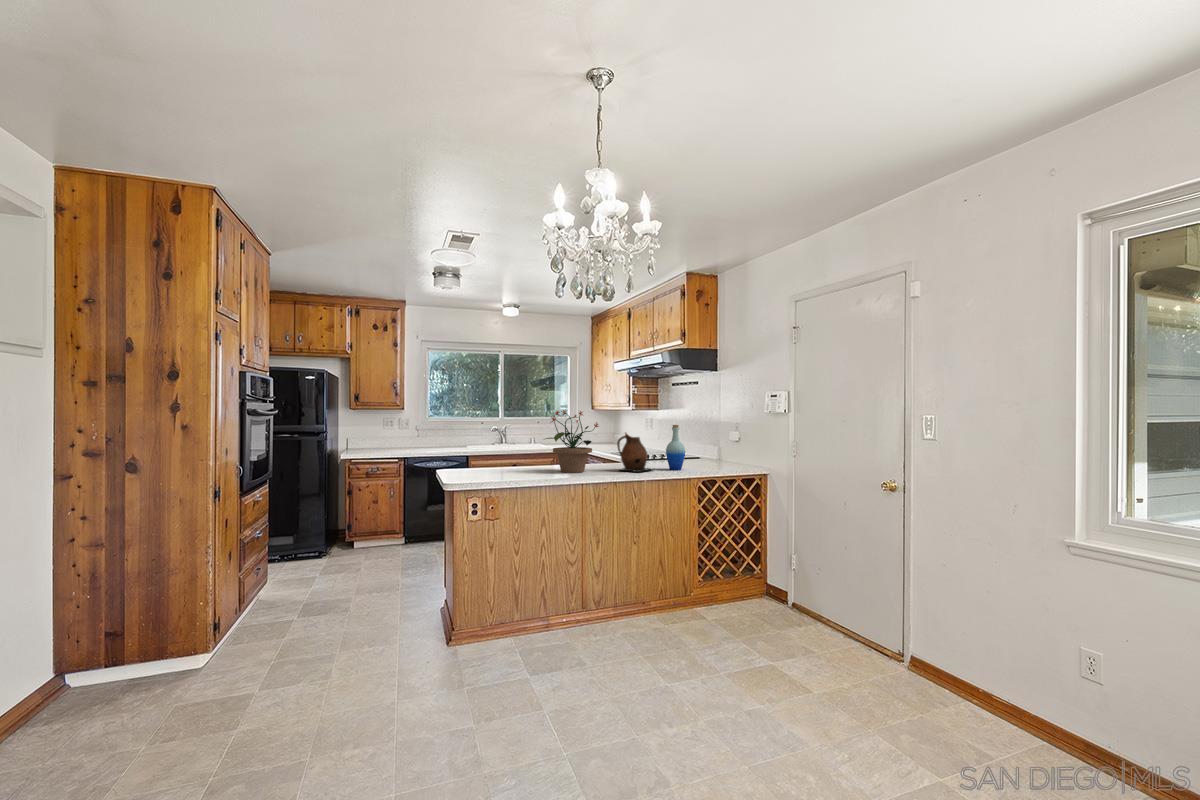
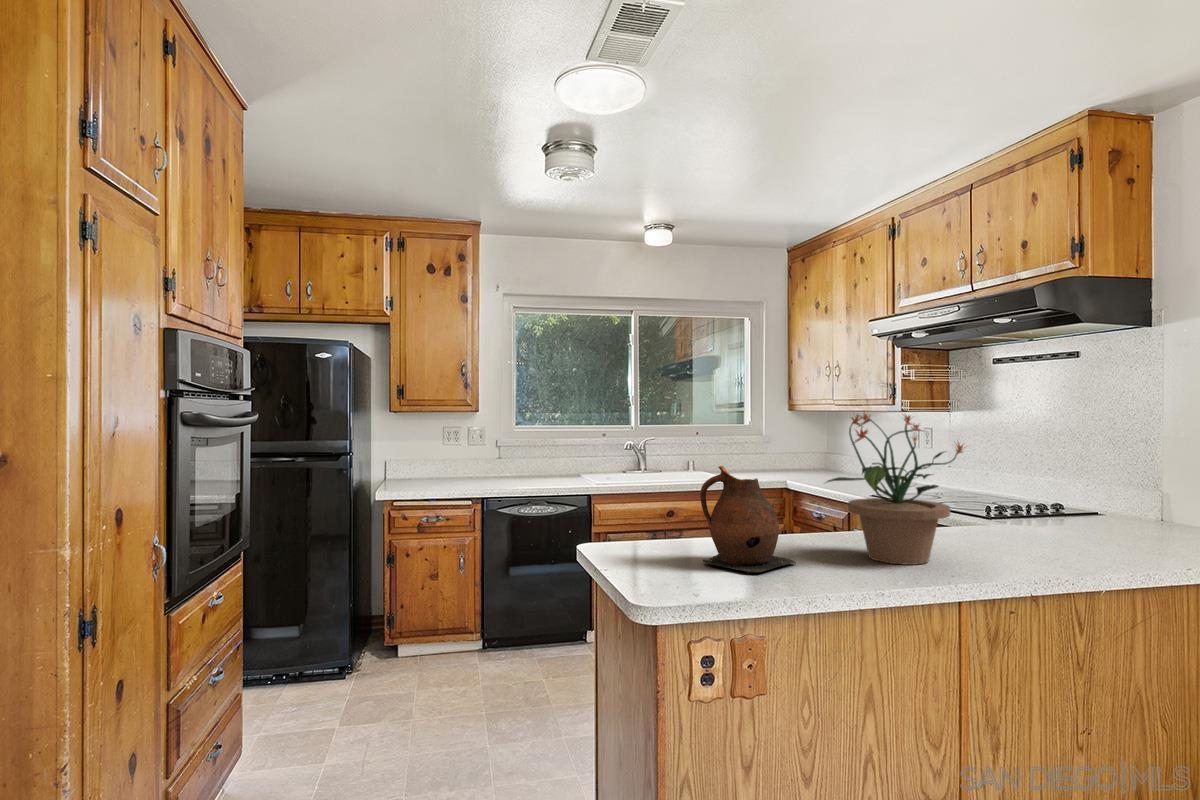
bottle: present [666,425,685,470] -> none [1108,447,1166,557]
ceramic pitcher: present [617,433,652,472] -> present [700,466,796,574]

